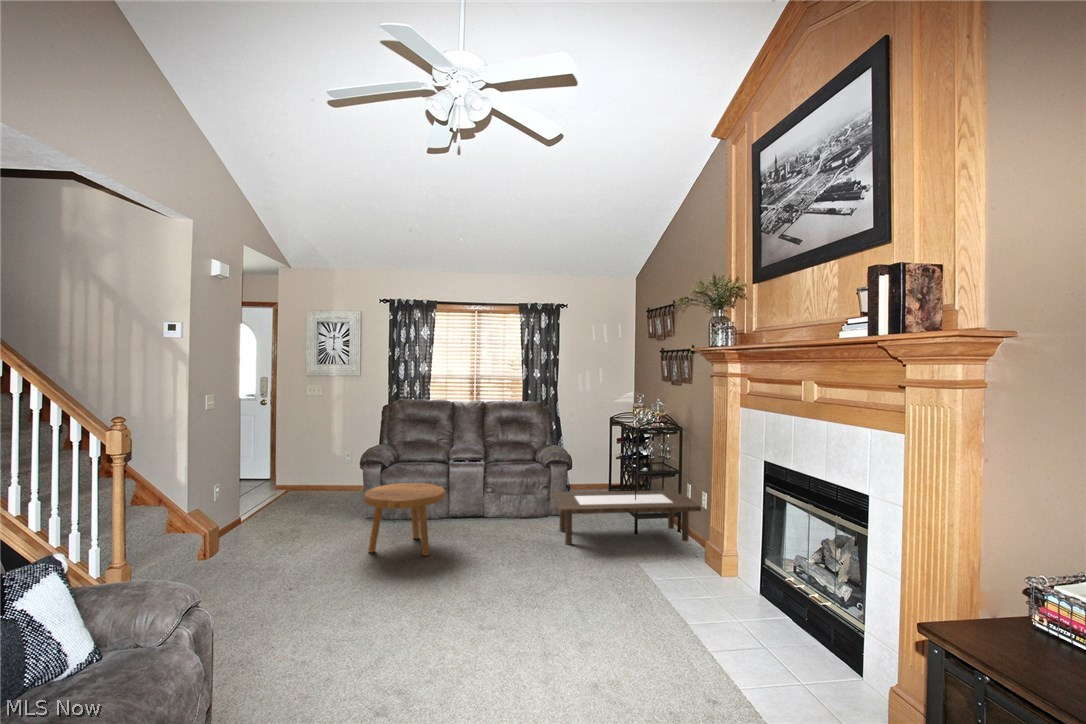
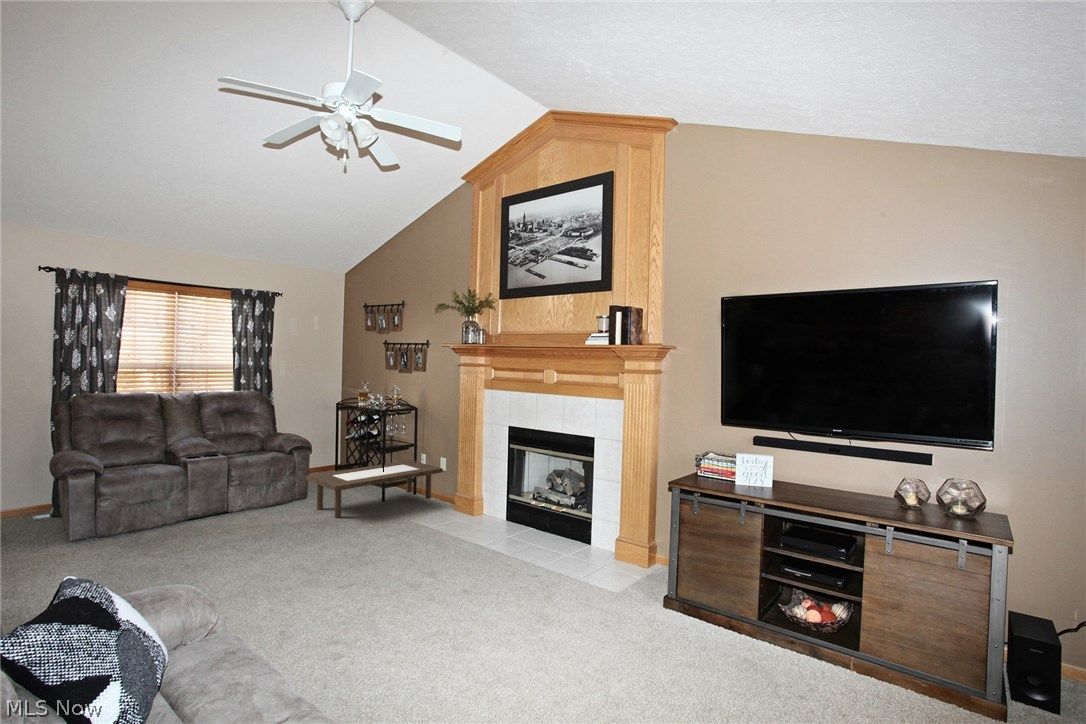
footstool: present [364,483,445,556] -> none [113,482,218,565]

